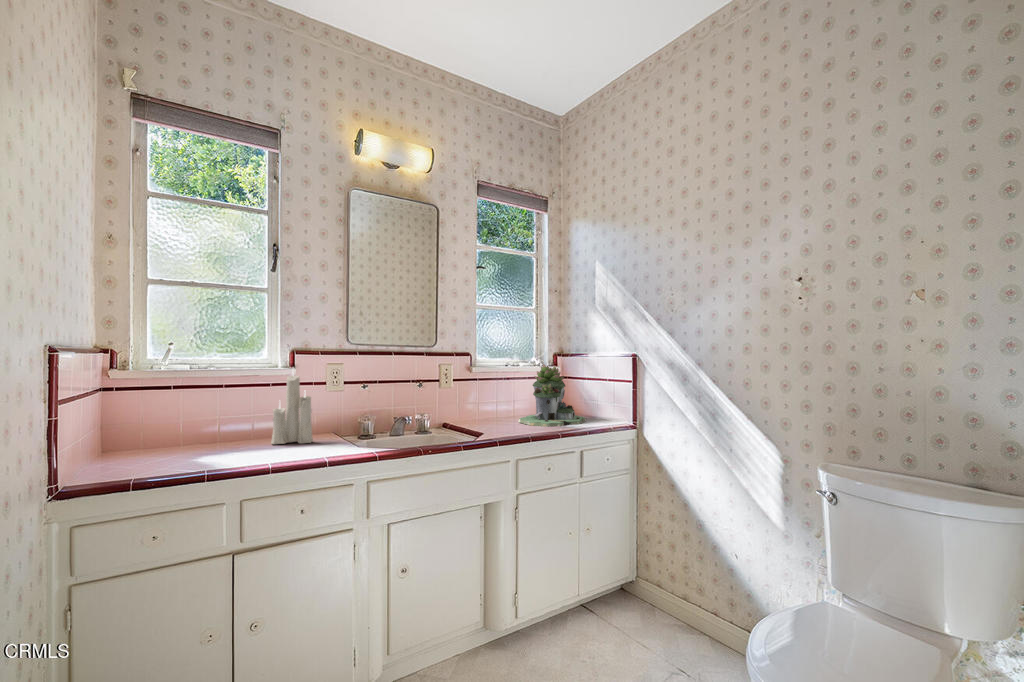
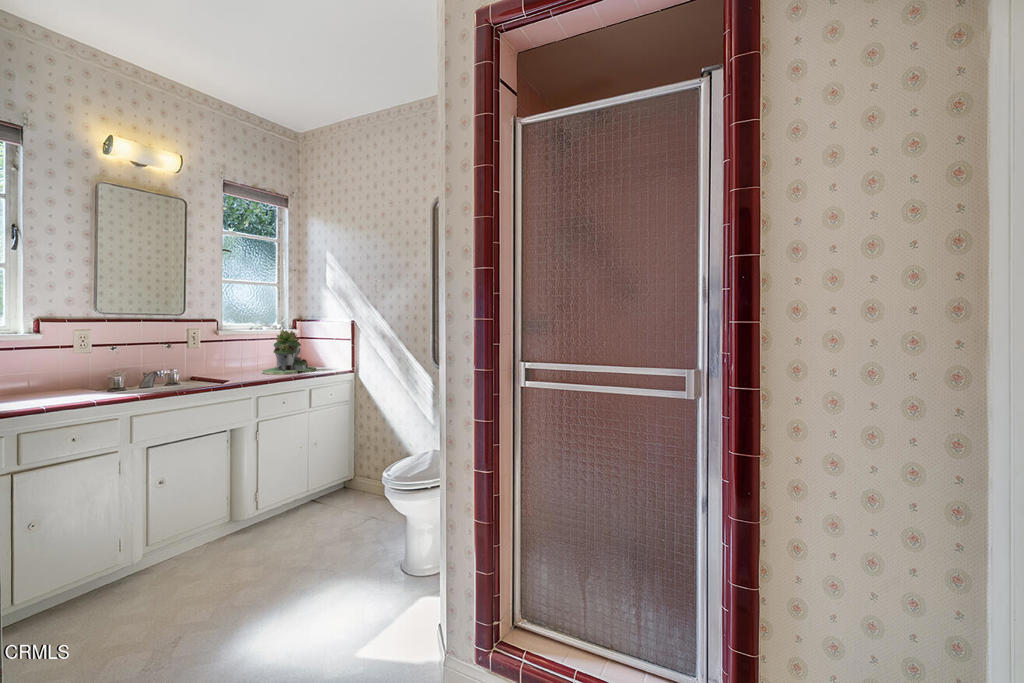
candle: present [271,373,313,444] -> none [25,329,68,395]

